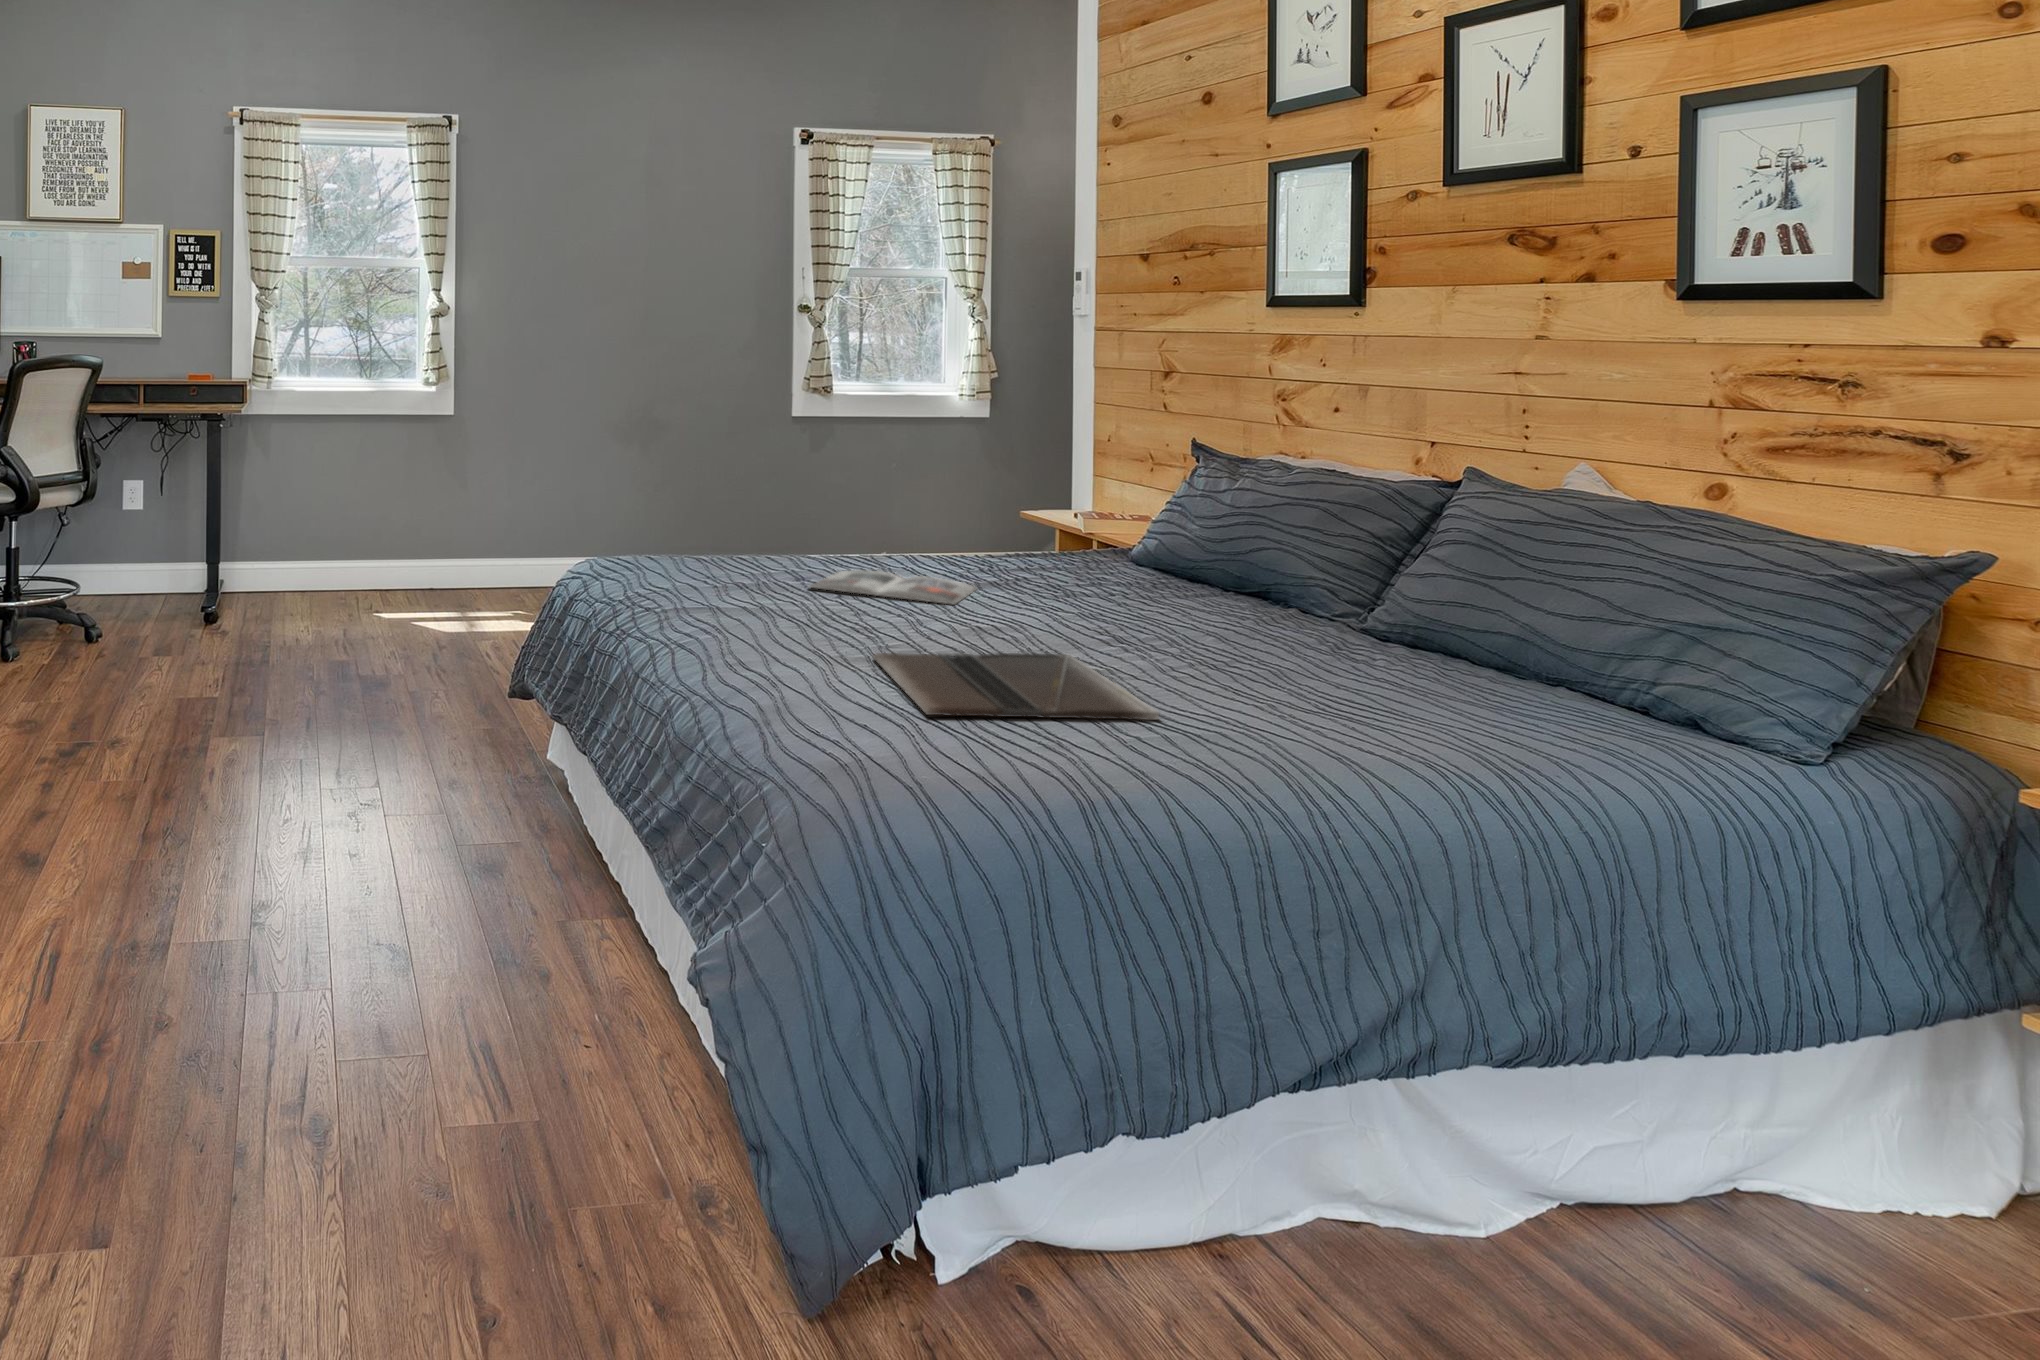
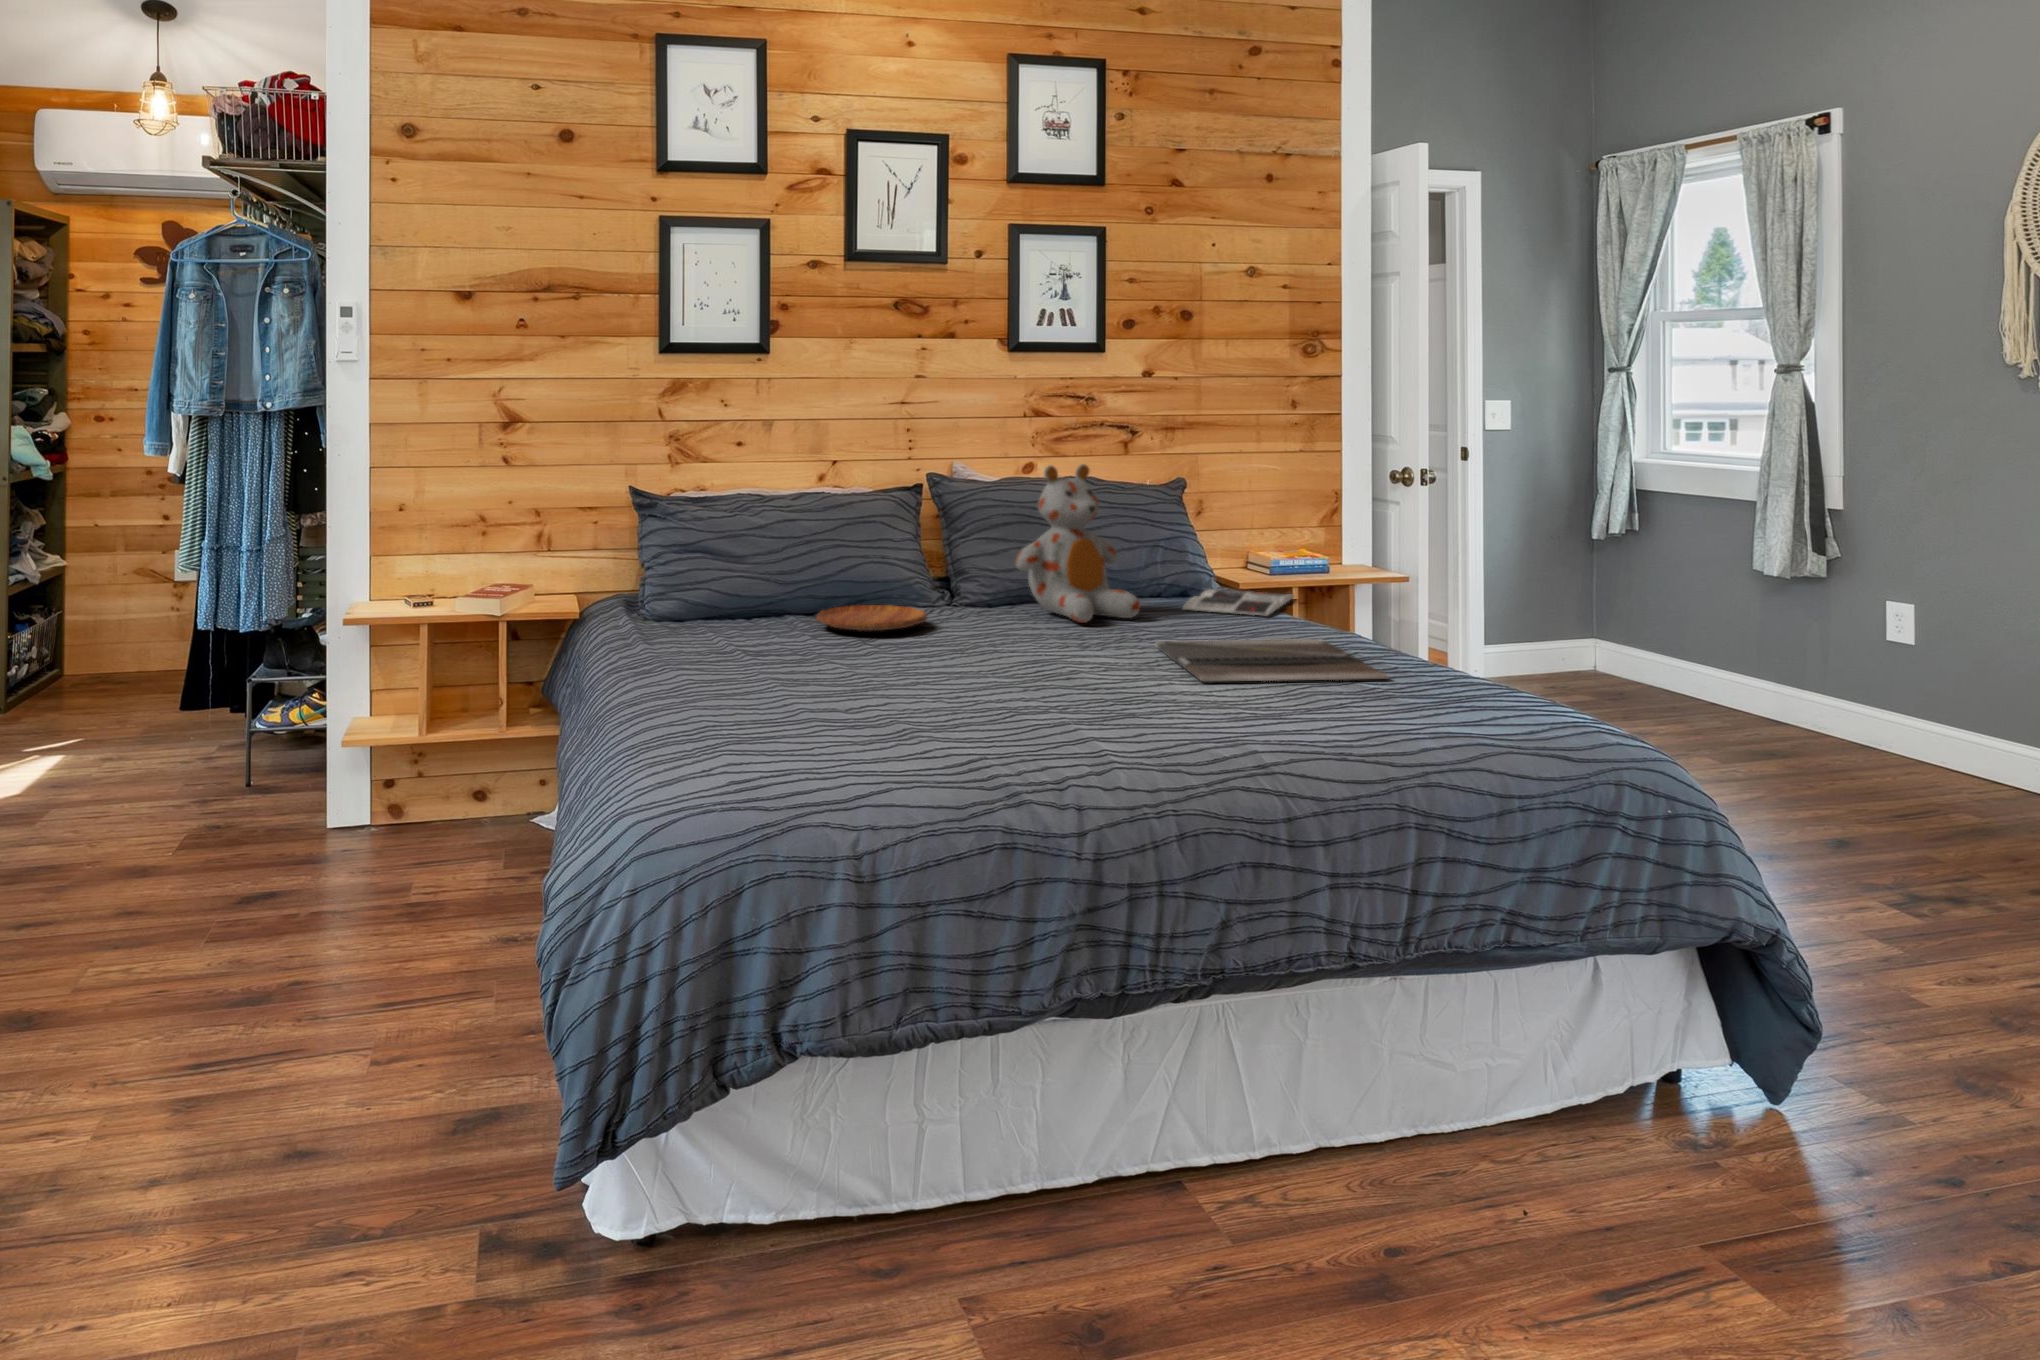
stuffed bear: none [1164,452,1348,660] -> present [1015,464,1140,623]
tray: none [1022,570,1149,599] -> present [817,605,927,631]
magazine: present [810,571,977,605] -> present [1182,589,1294,616]

